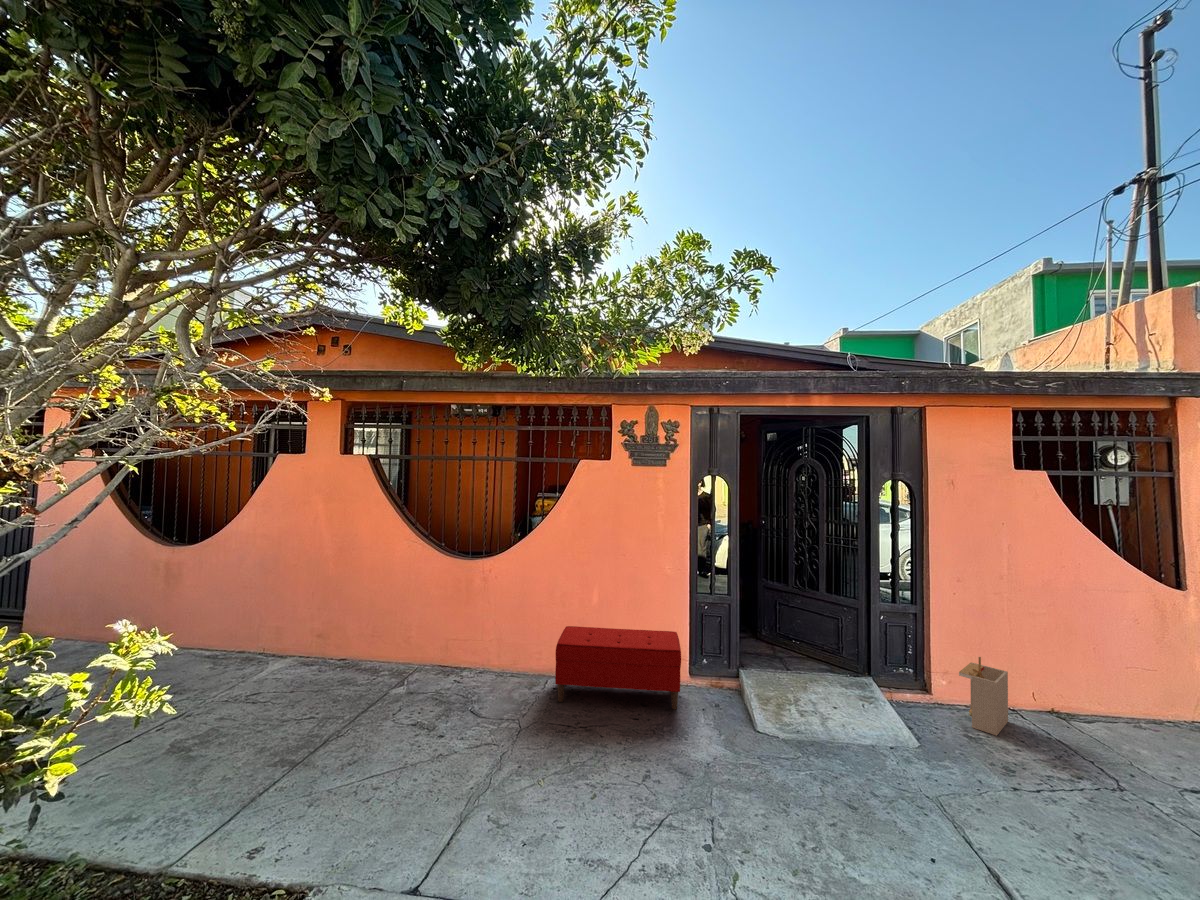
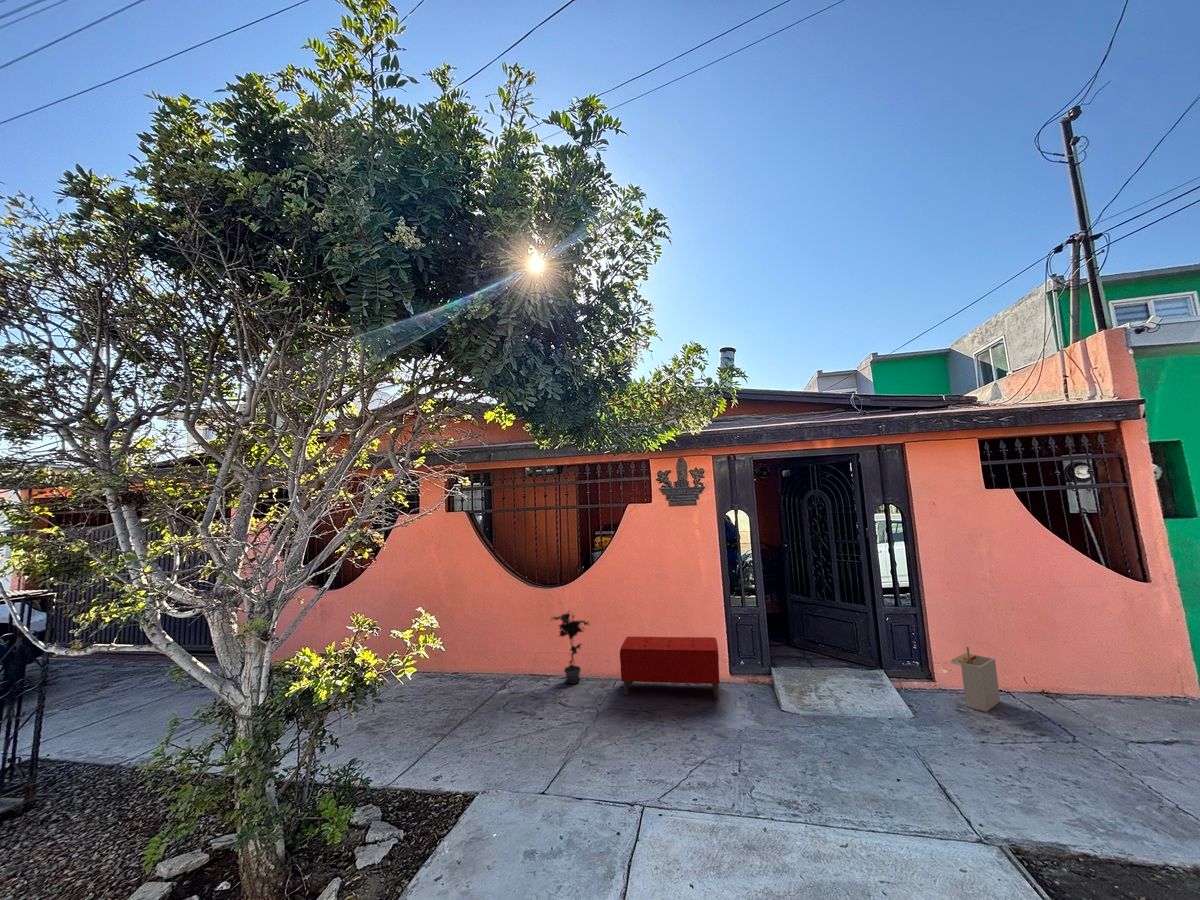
potted plant: none [468,591,519,683] -> present [552,613,589,684]

